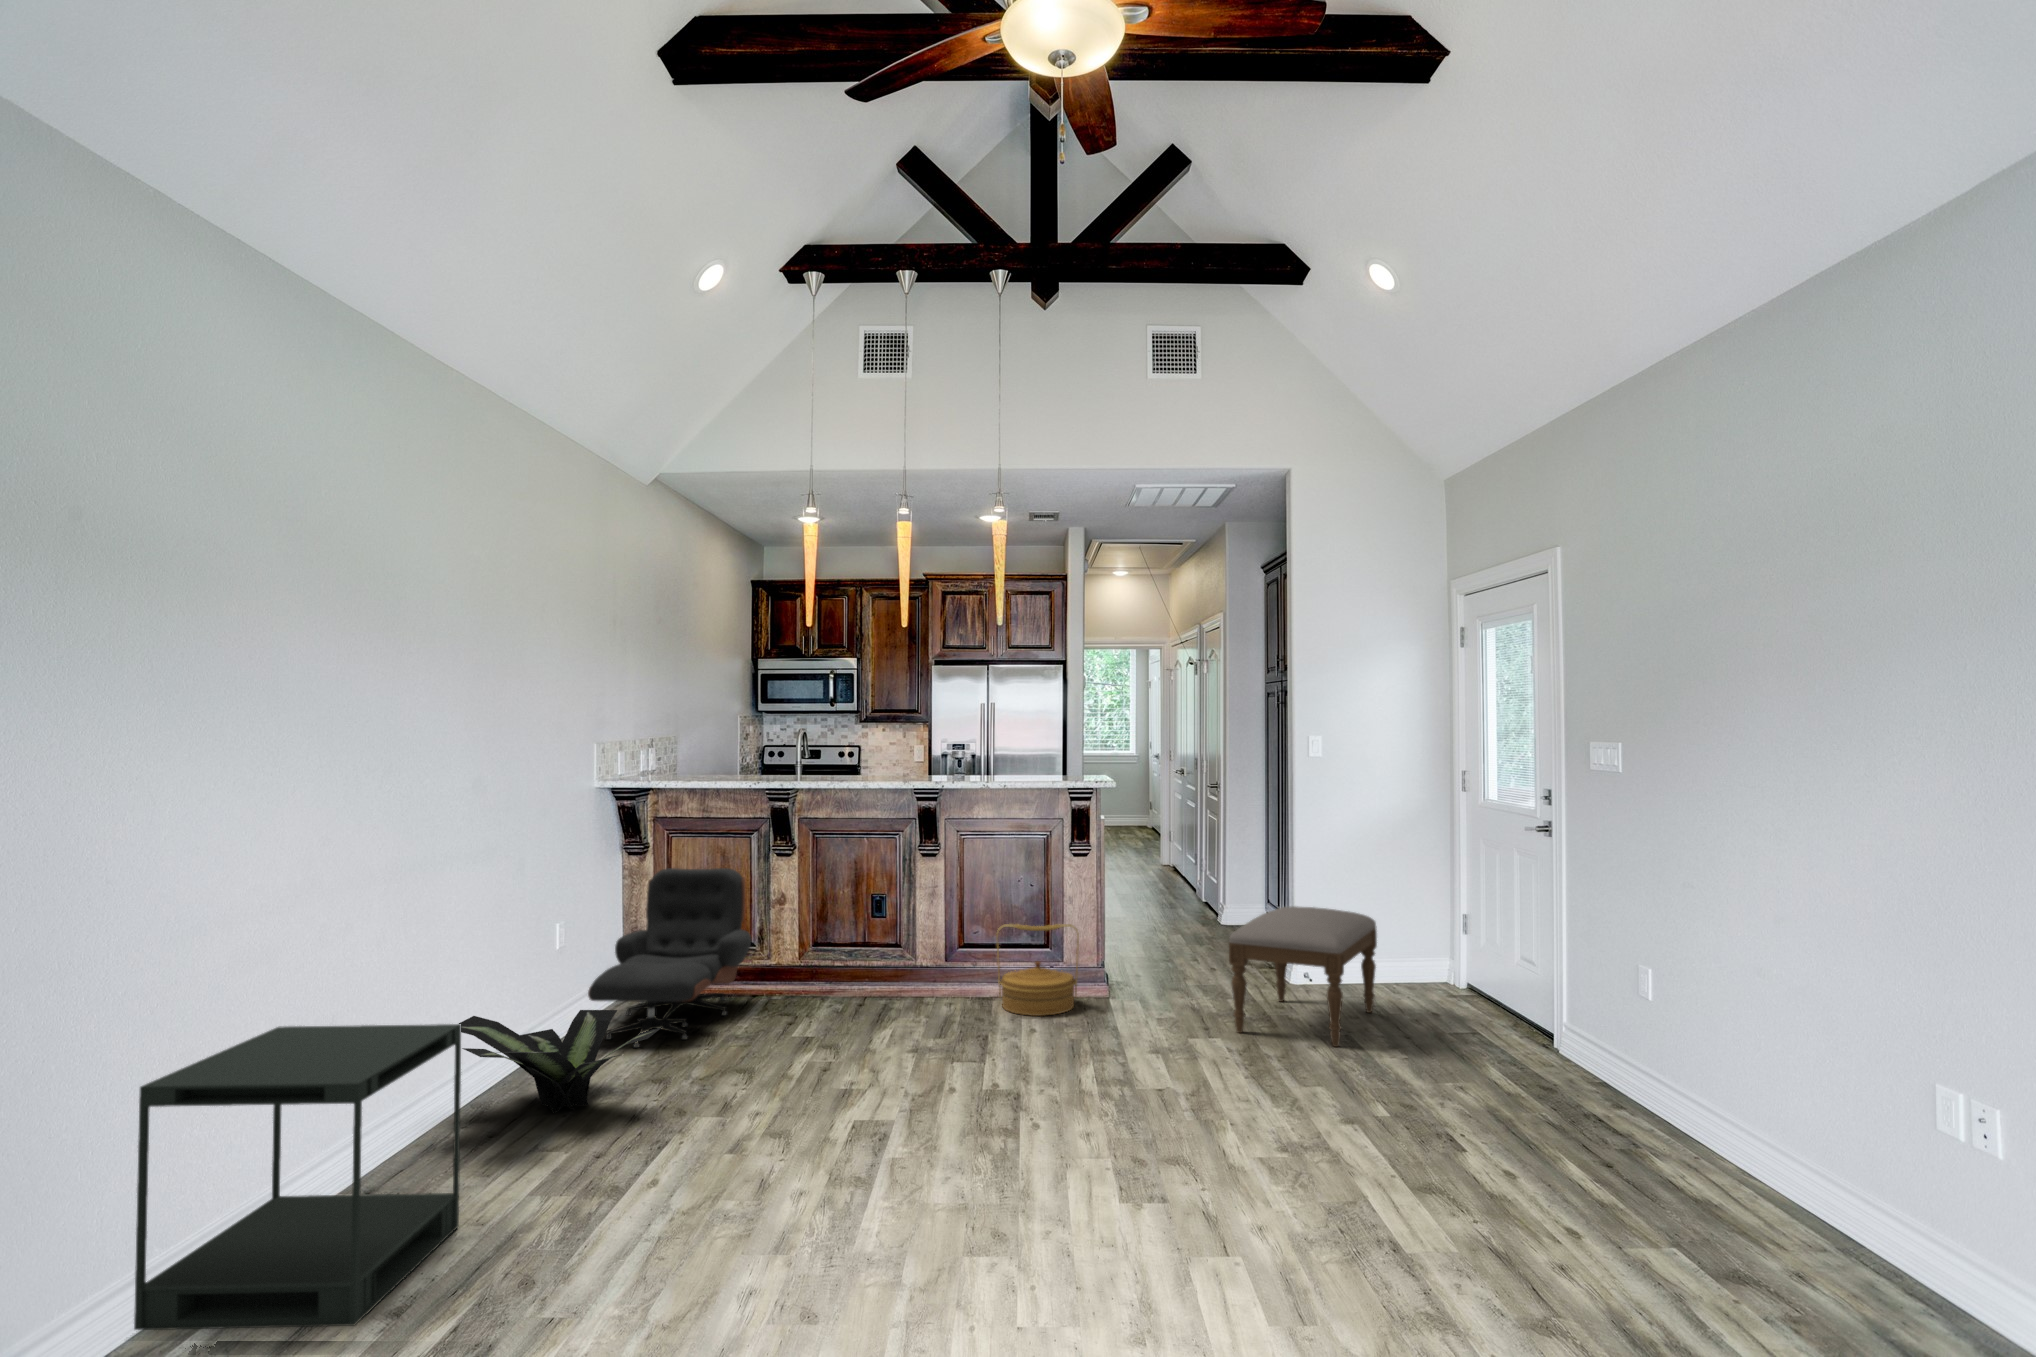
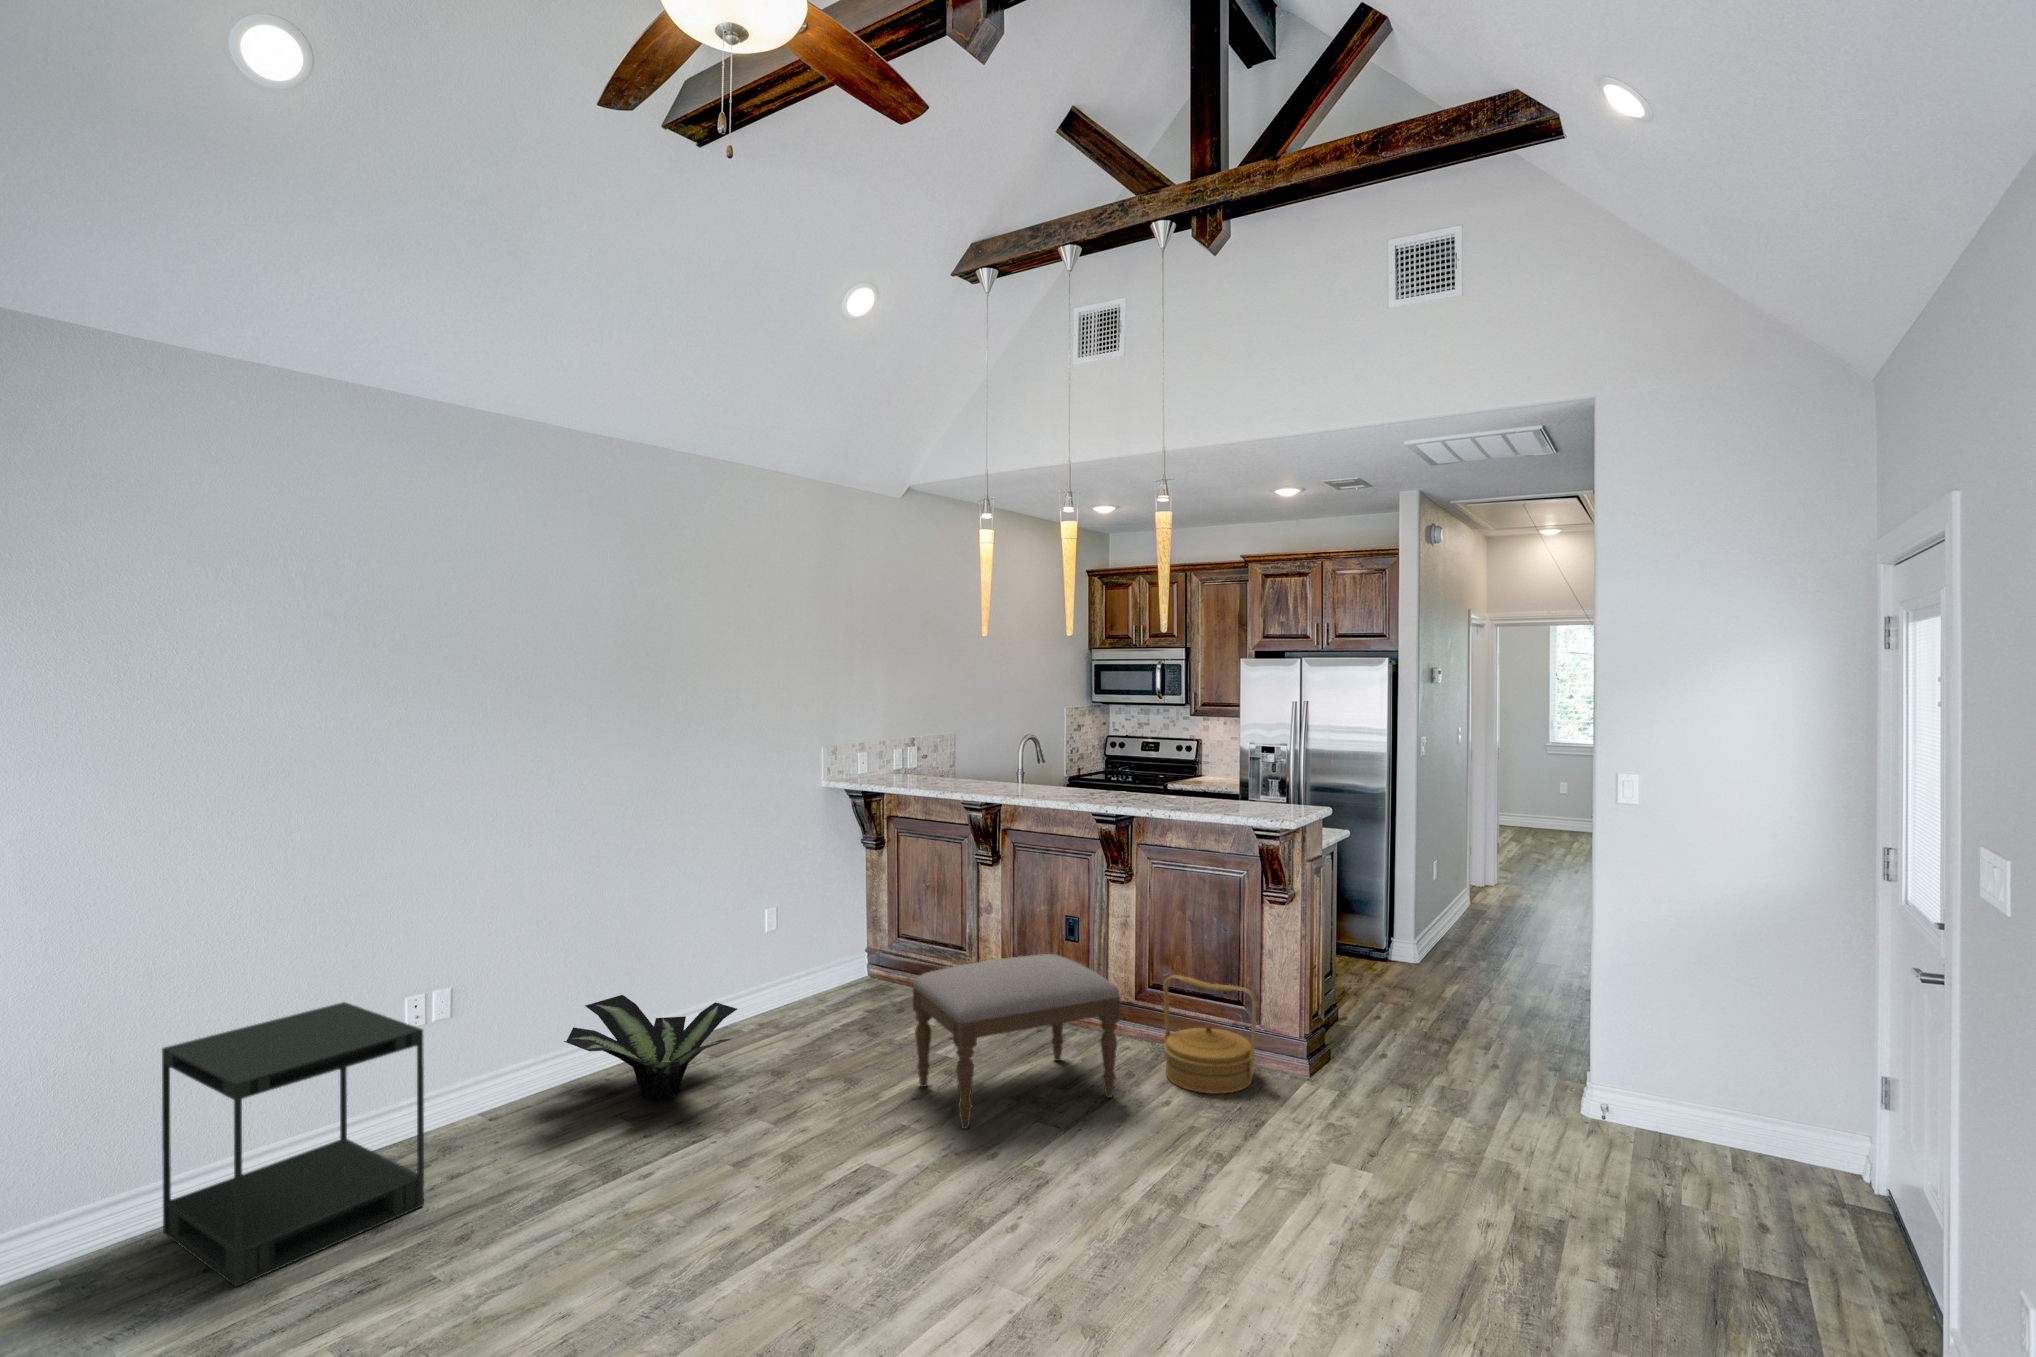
lounge chair: present [588,868,751,1048] -> none [771,866,953,1041]
ottoman: present [1229,906,1377,1047] -> present [913,954,1121,1129]

